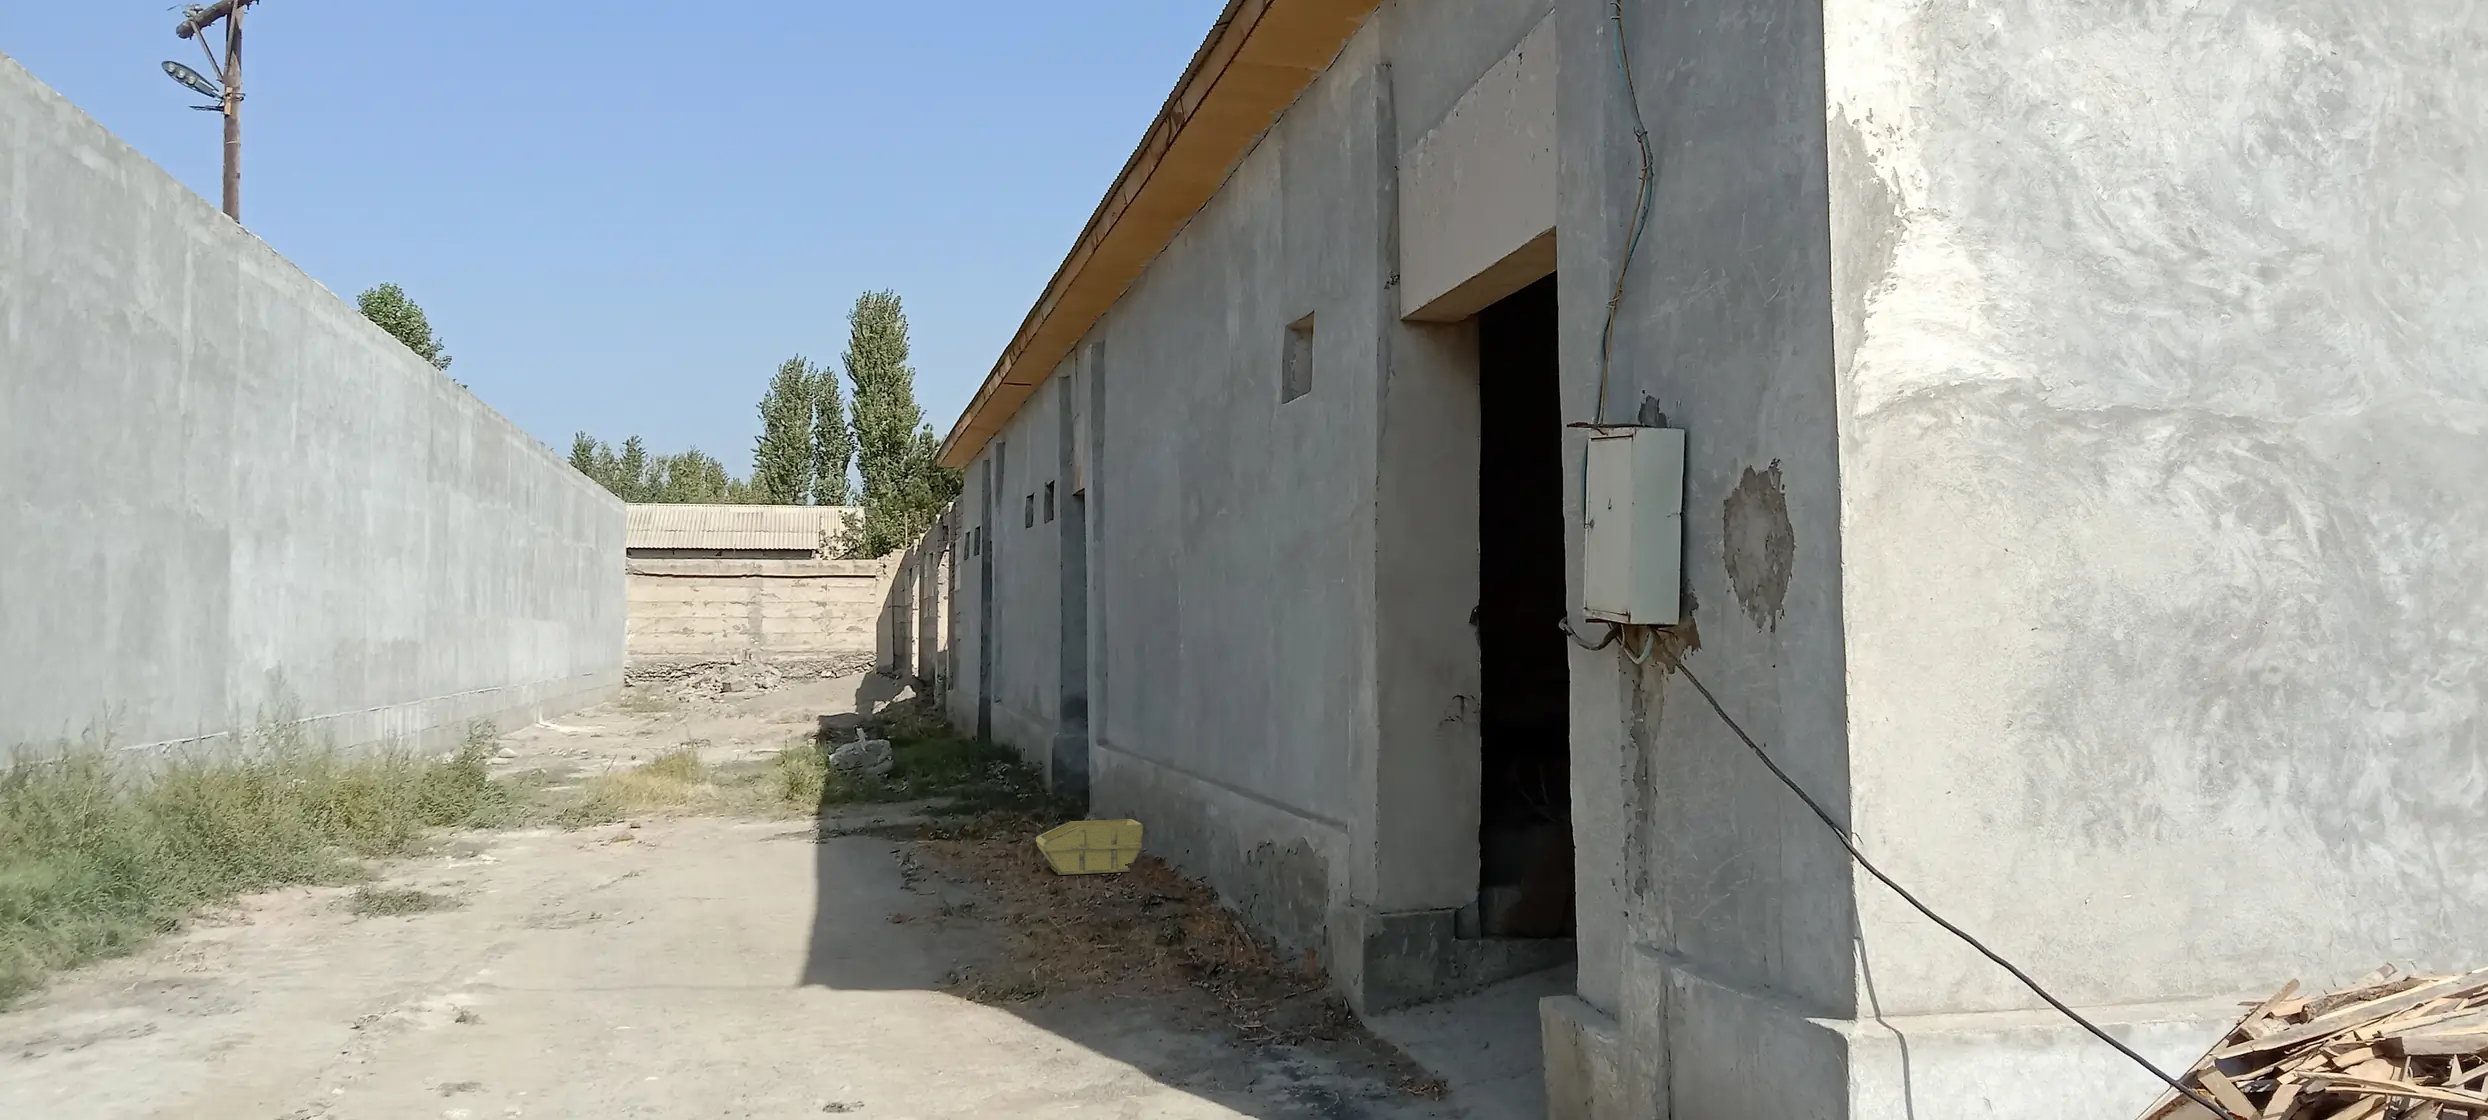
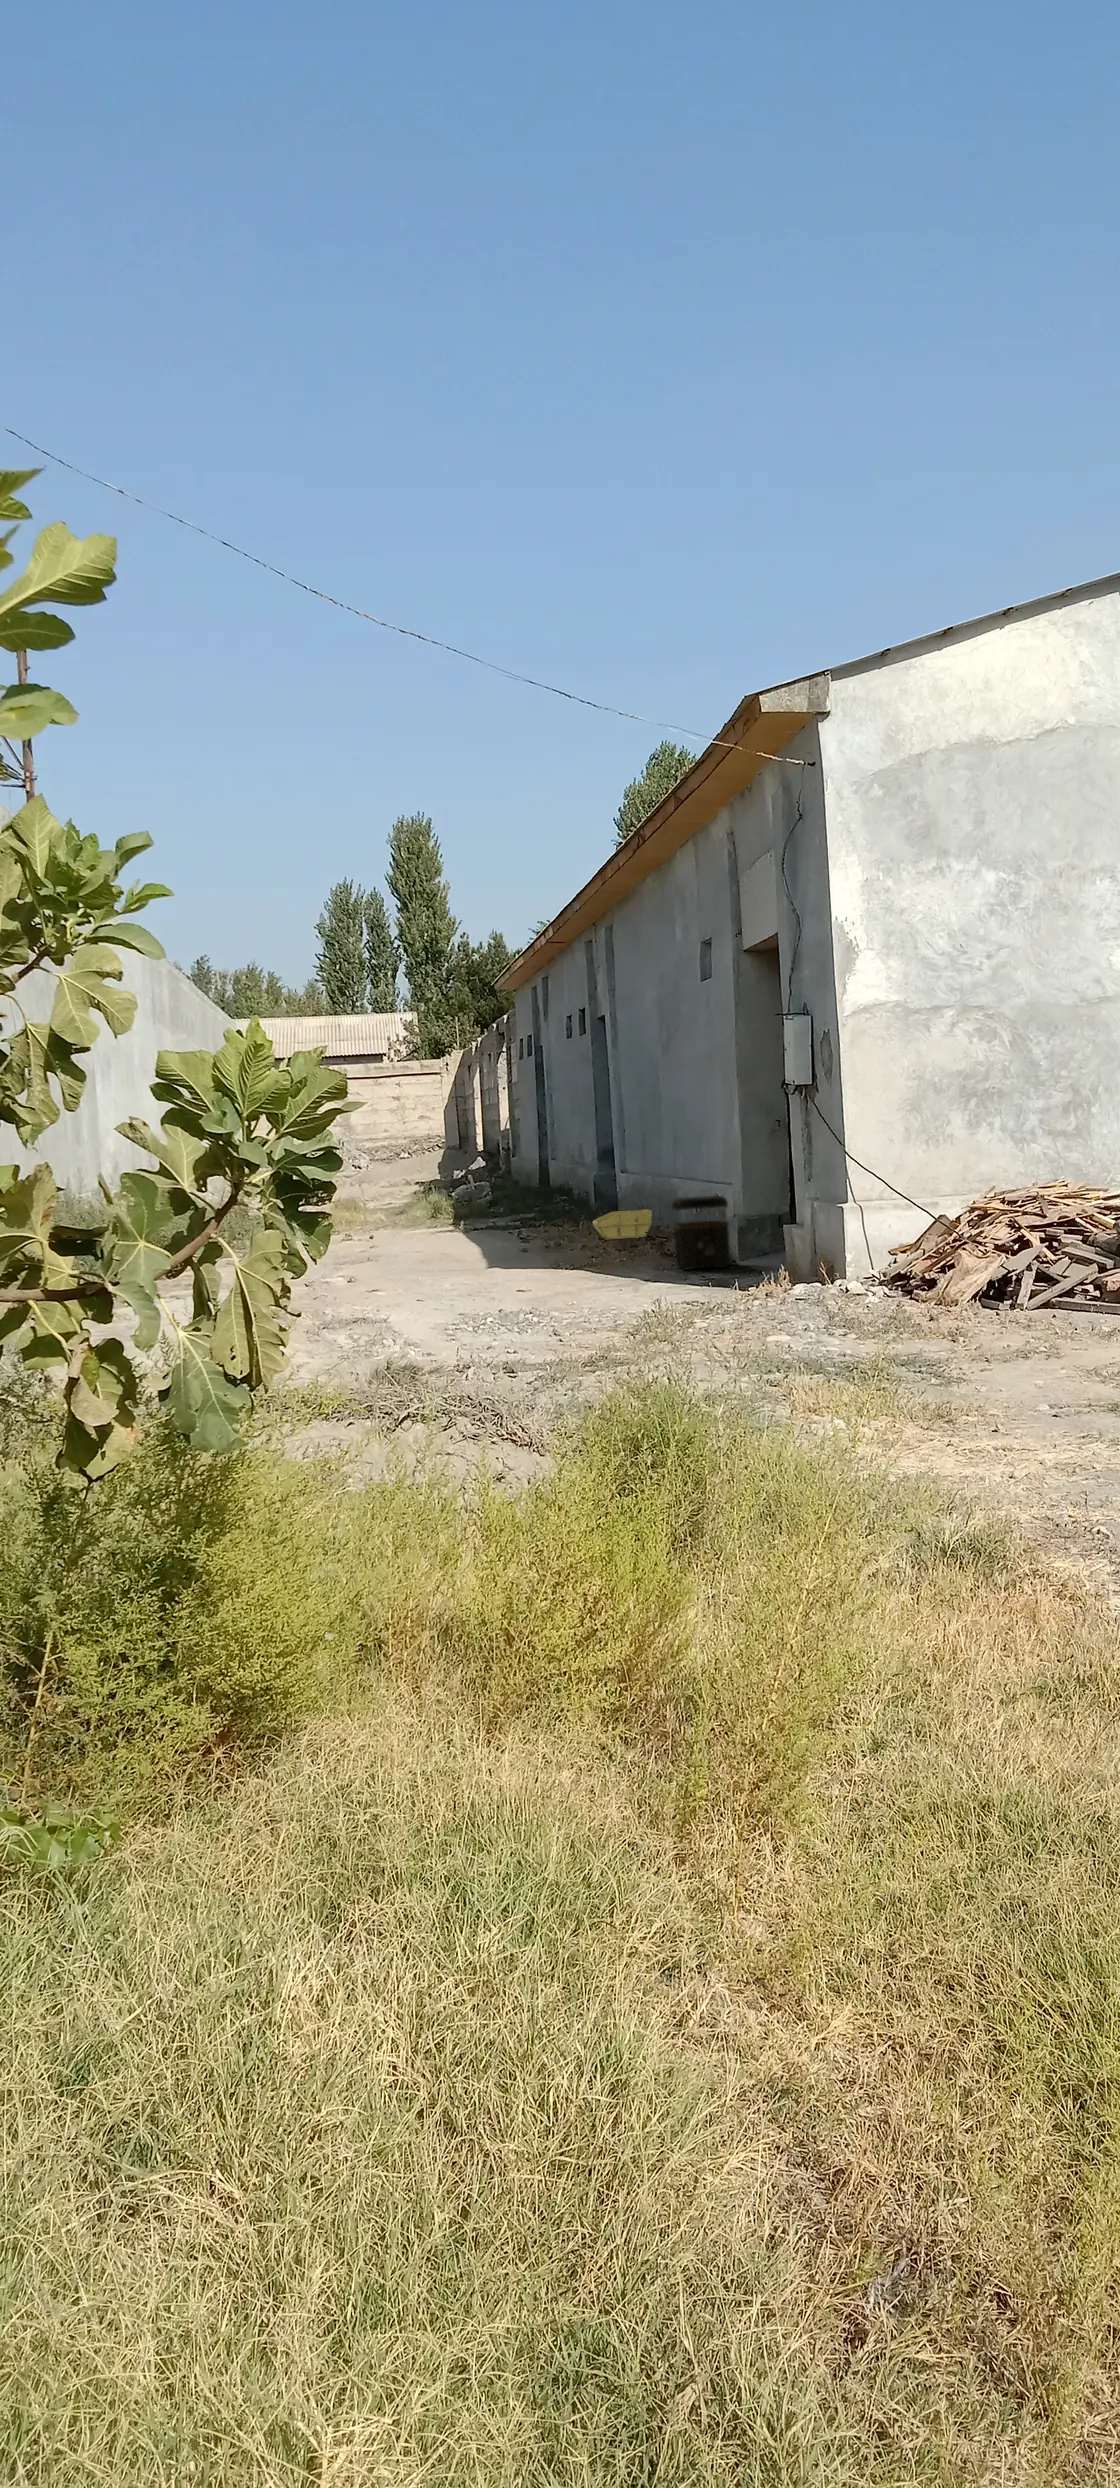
toolbox: none [1205,853,1335,1031] -> present [672,1196,730,1270]

